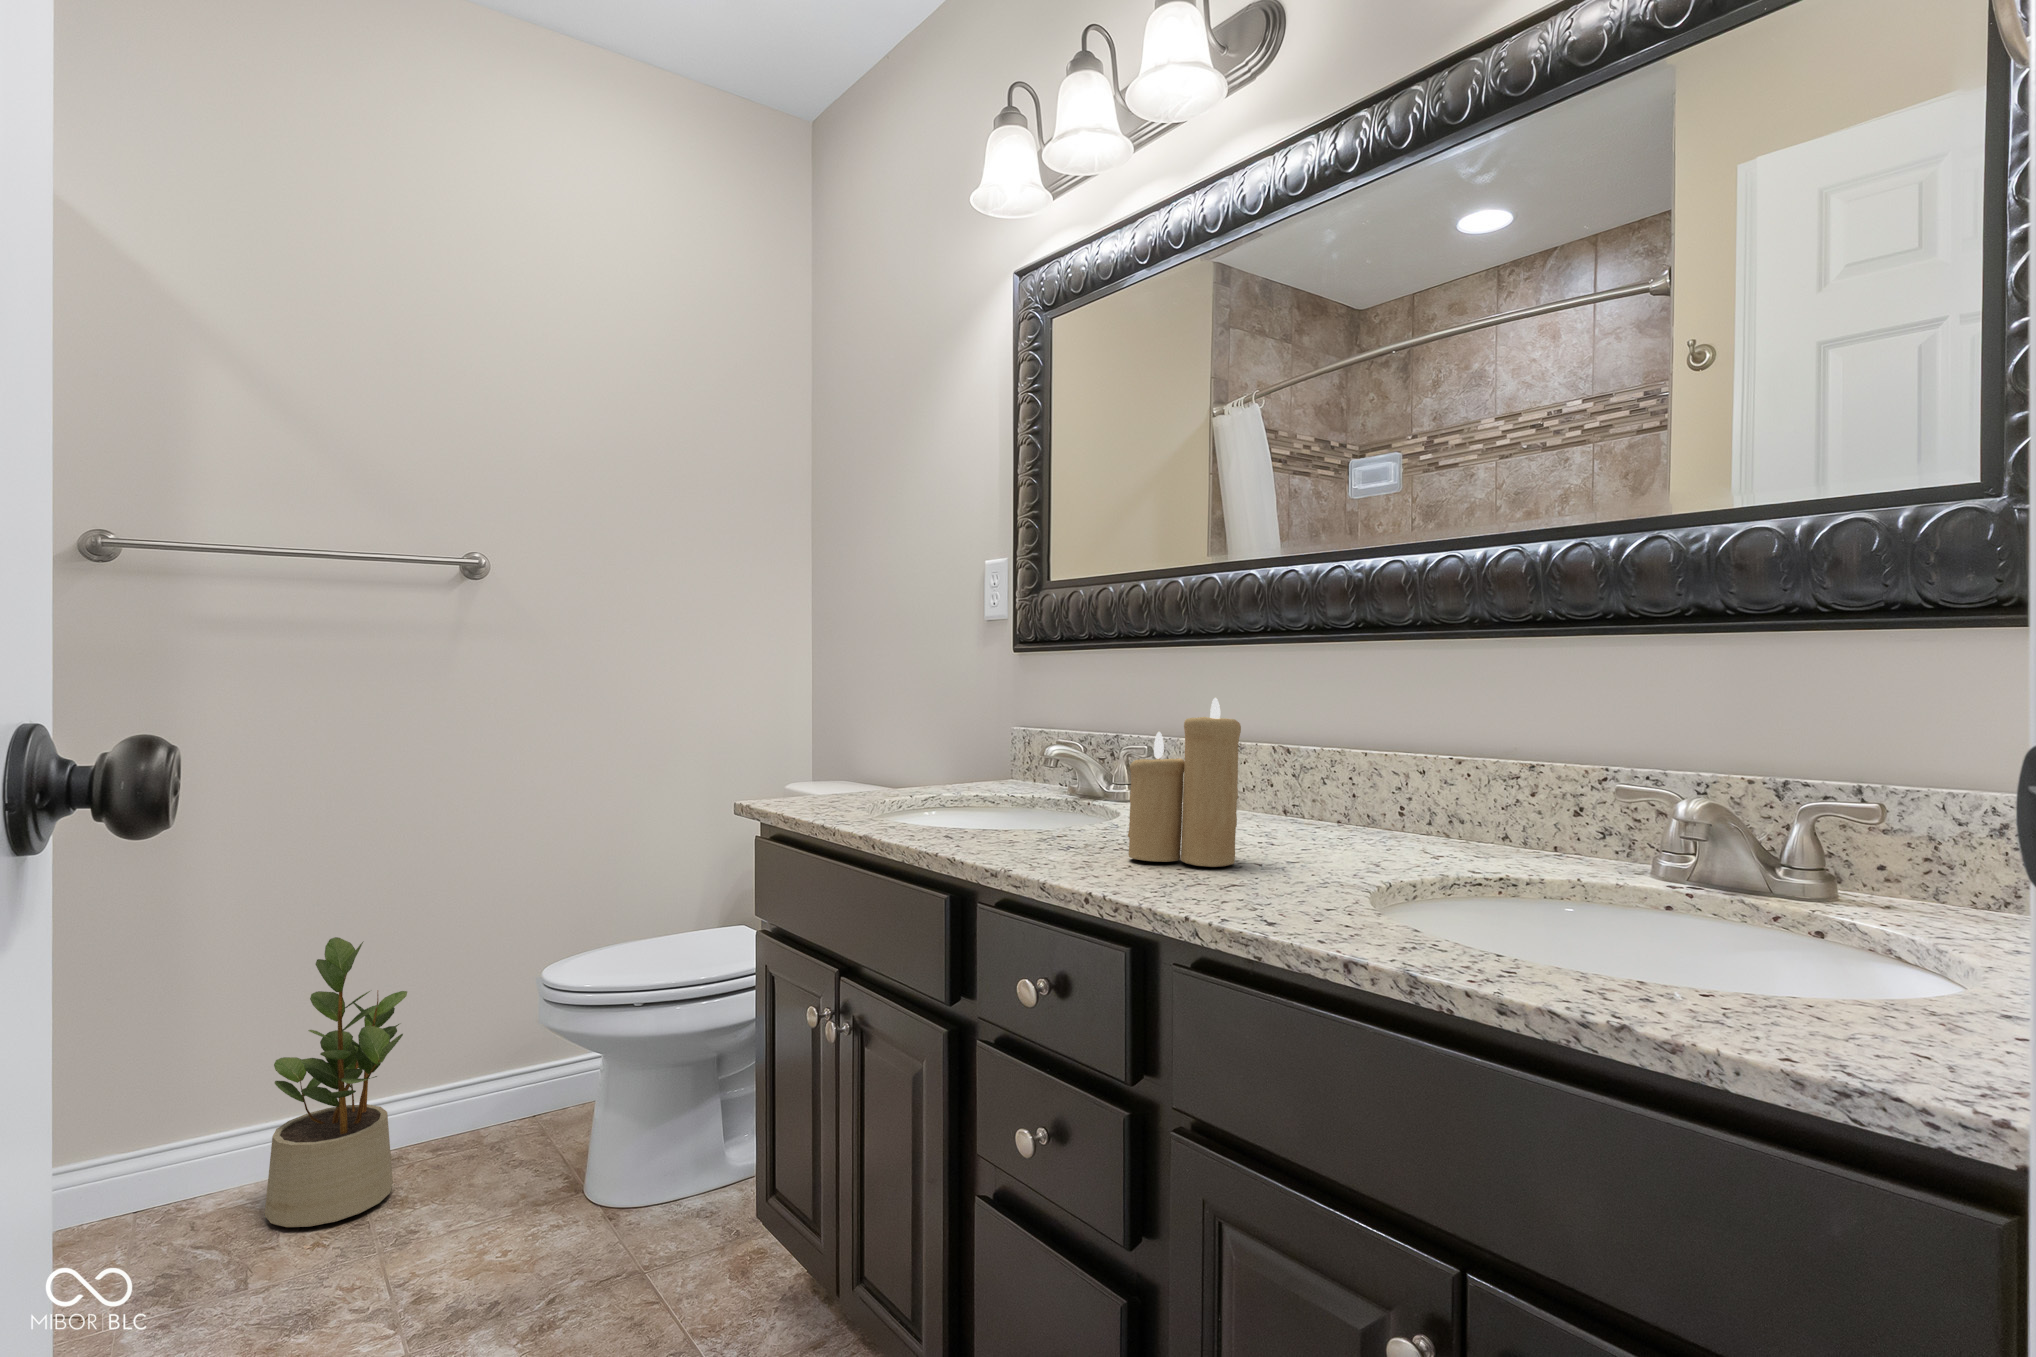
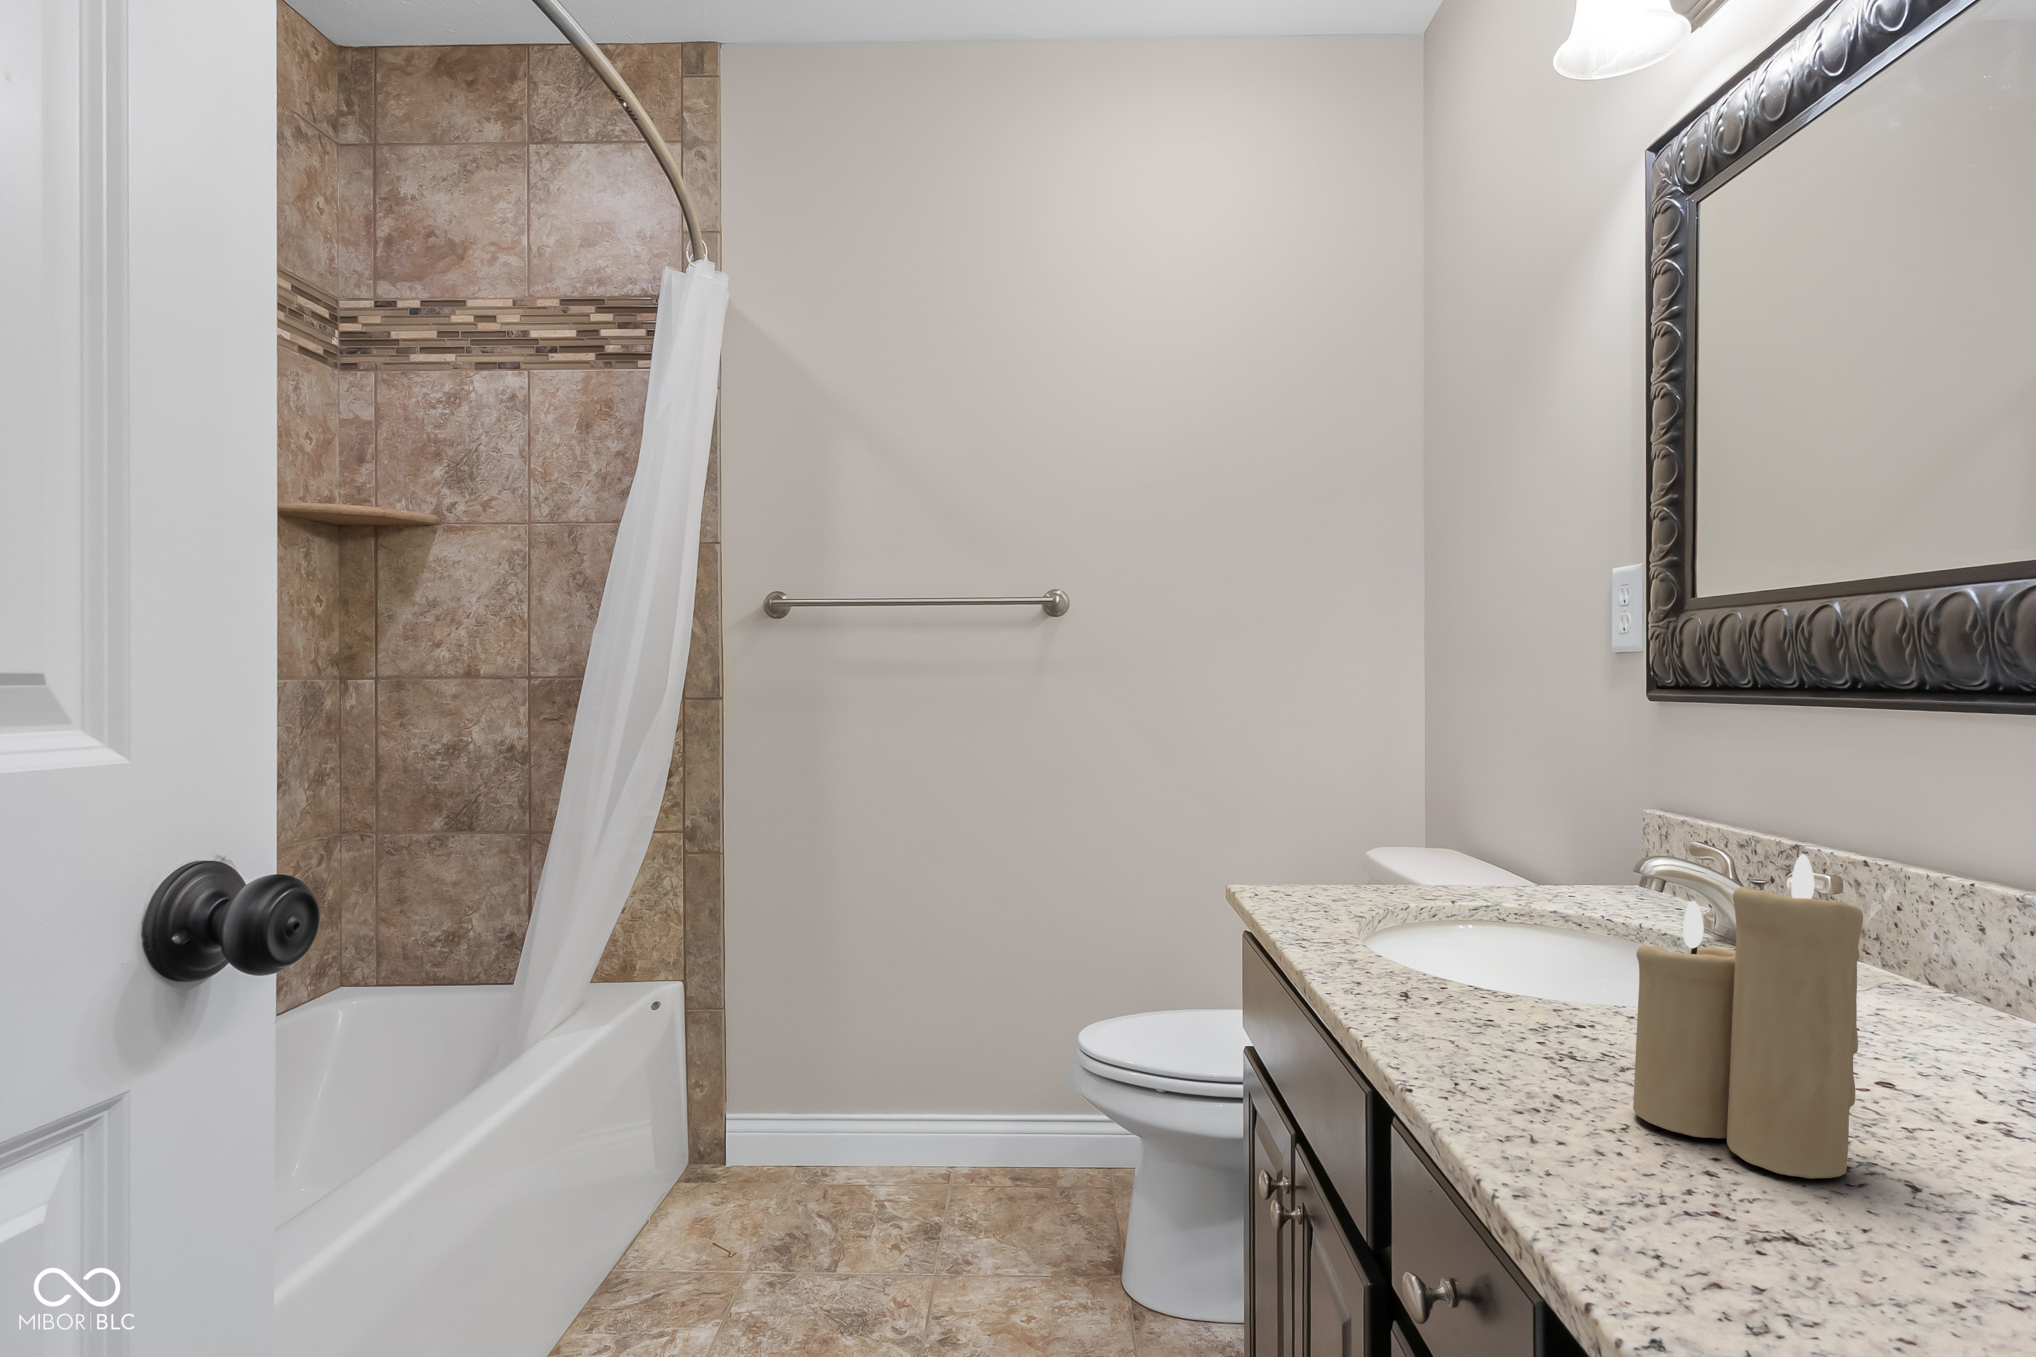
potted plant: present [265,937,407,1227] -> none [872,961,989,1228]

